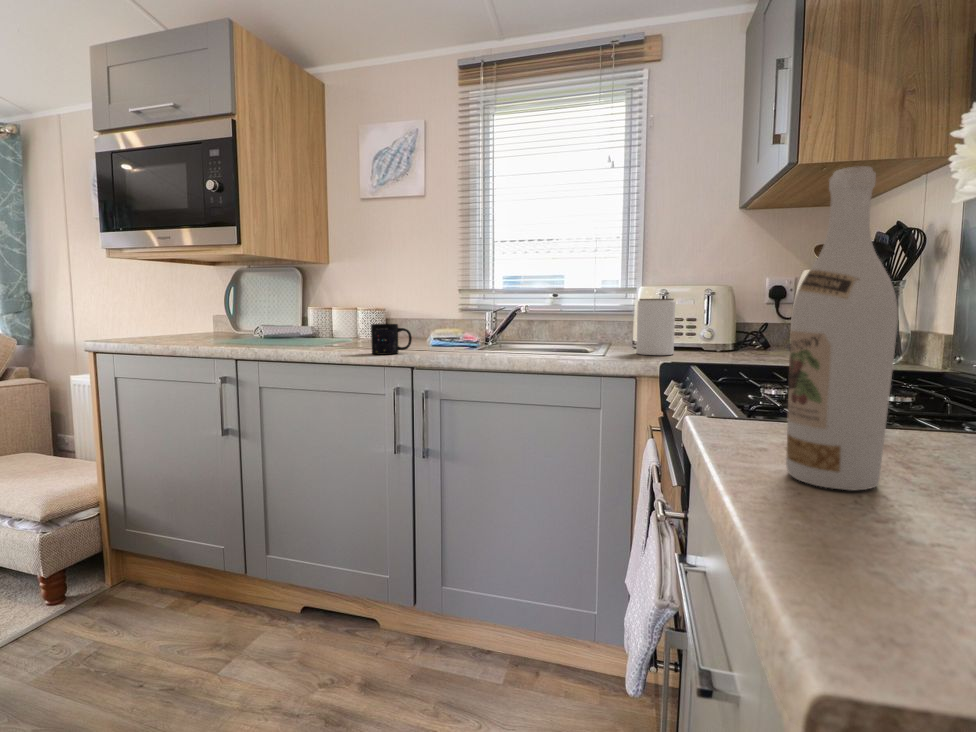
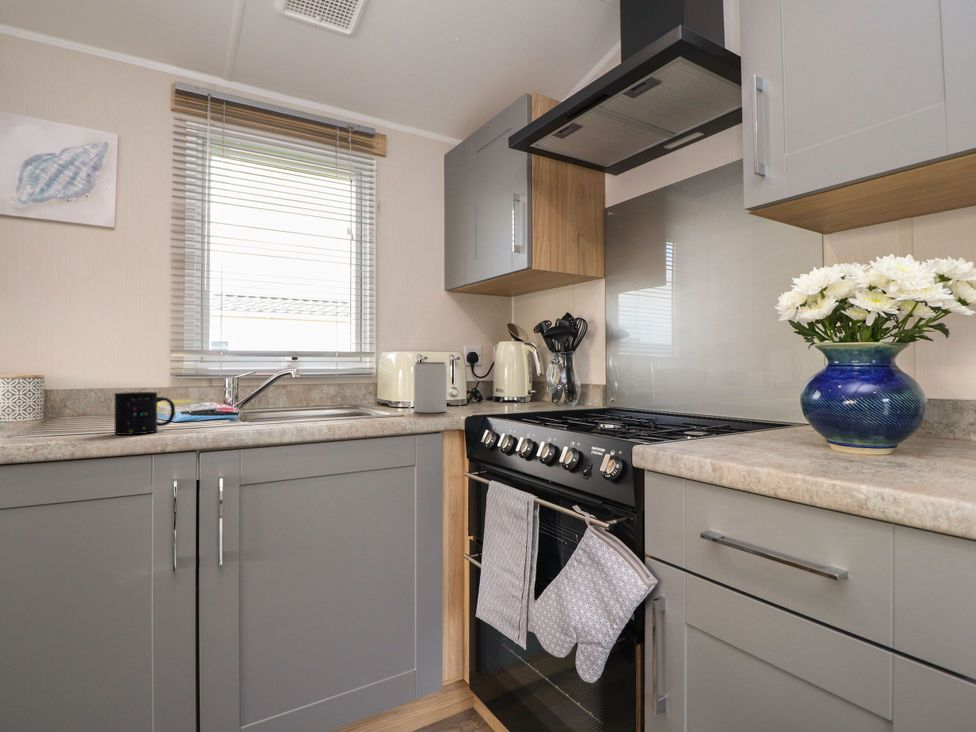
wine bottle: present [786,166,898,490] -> none [774,291,831,465]

